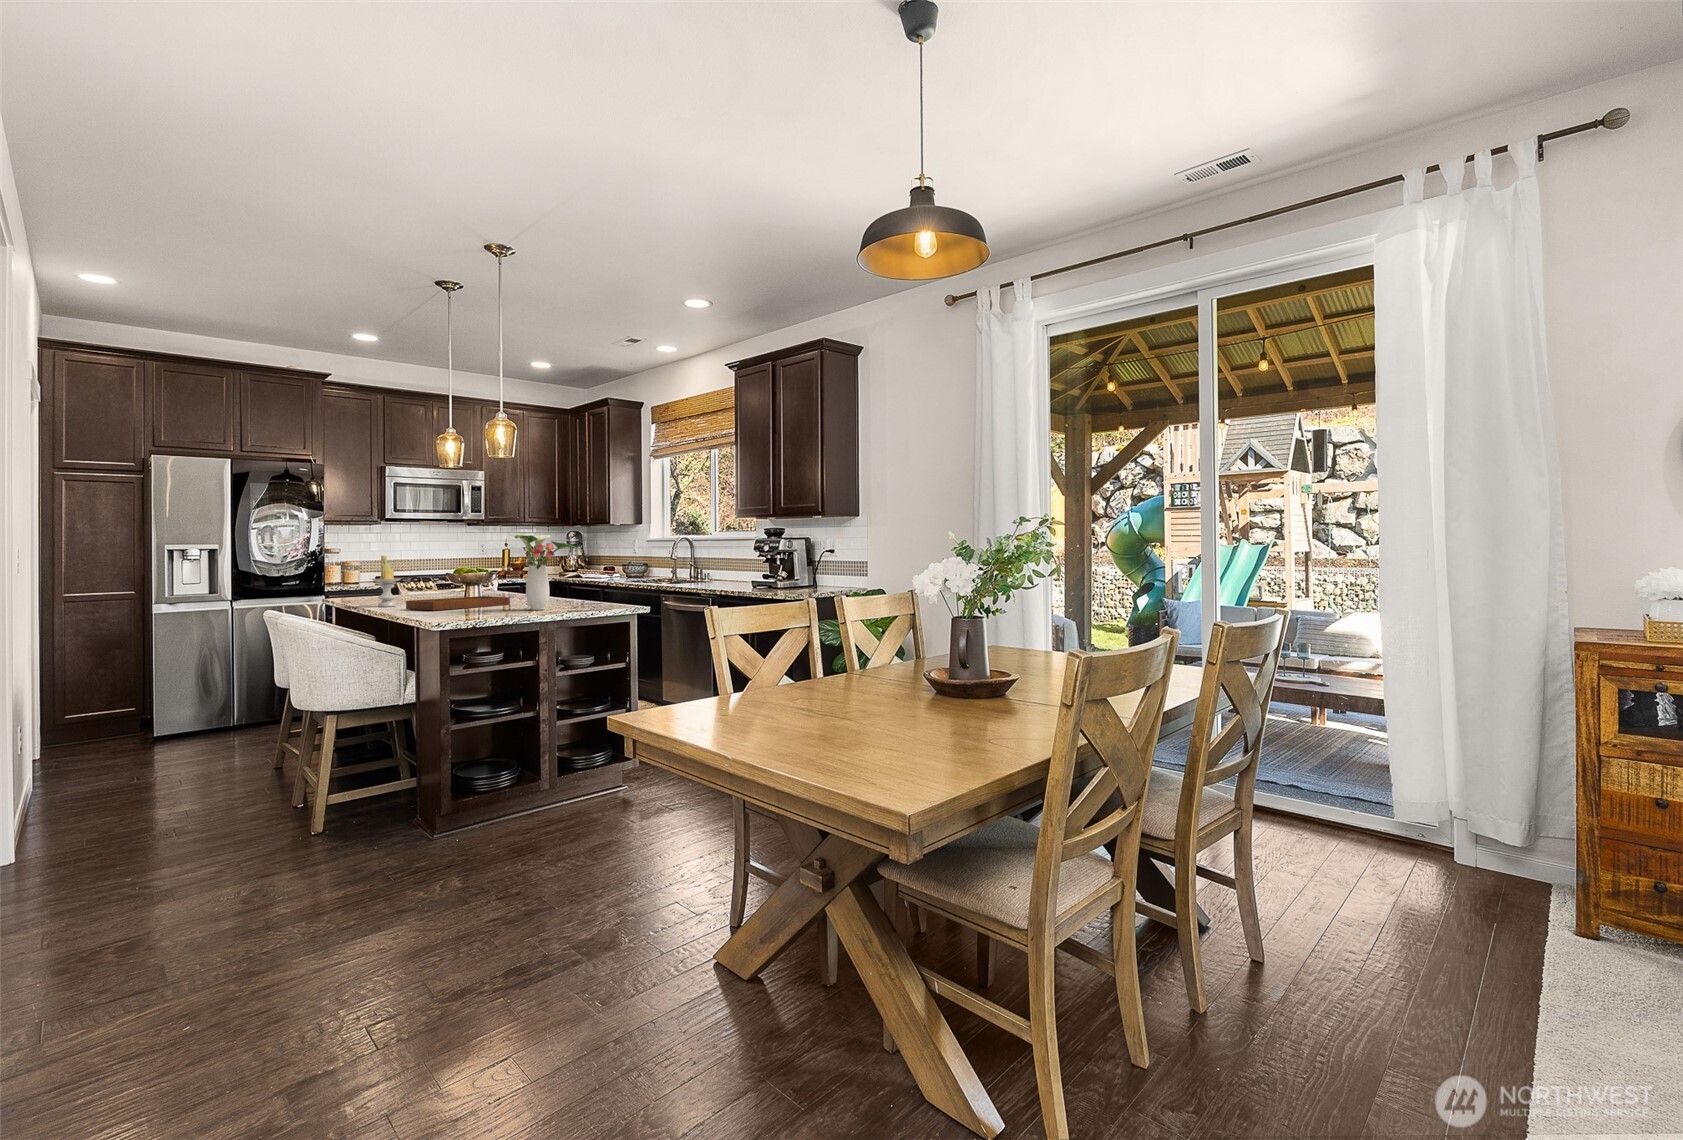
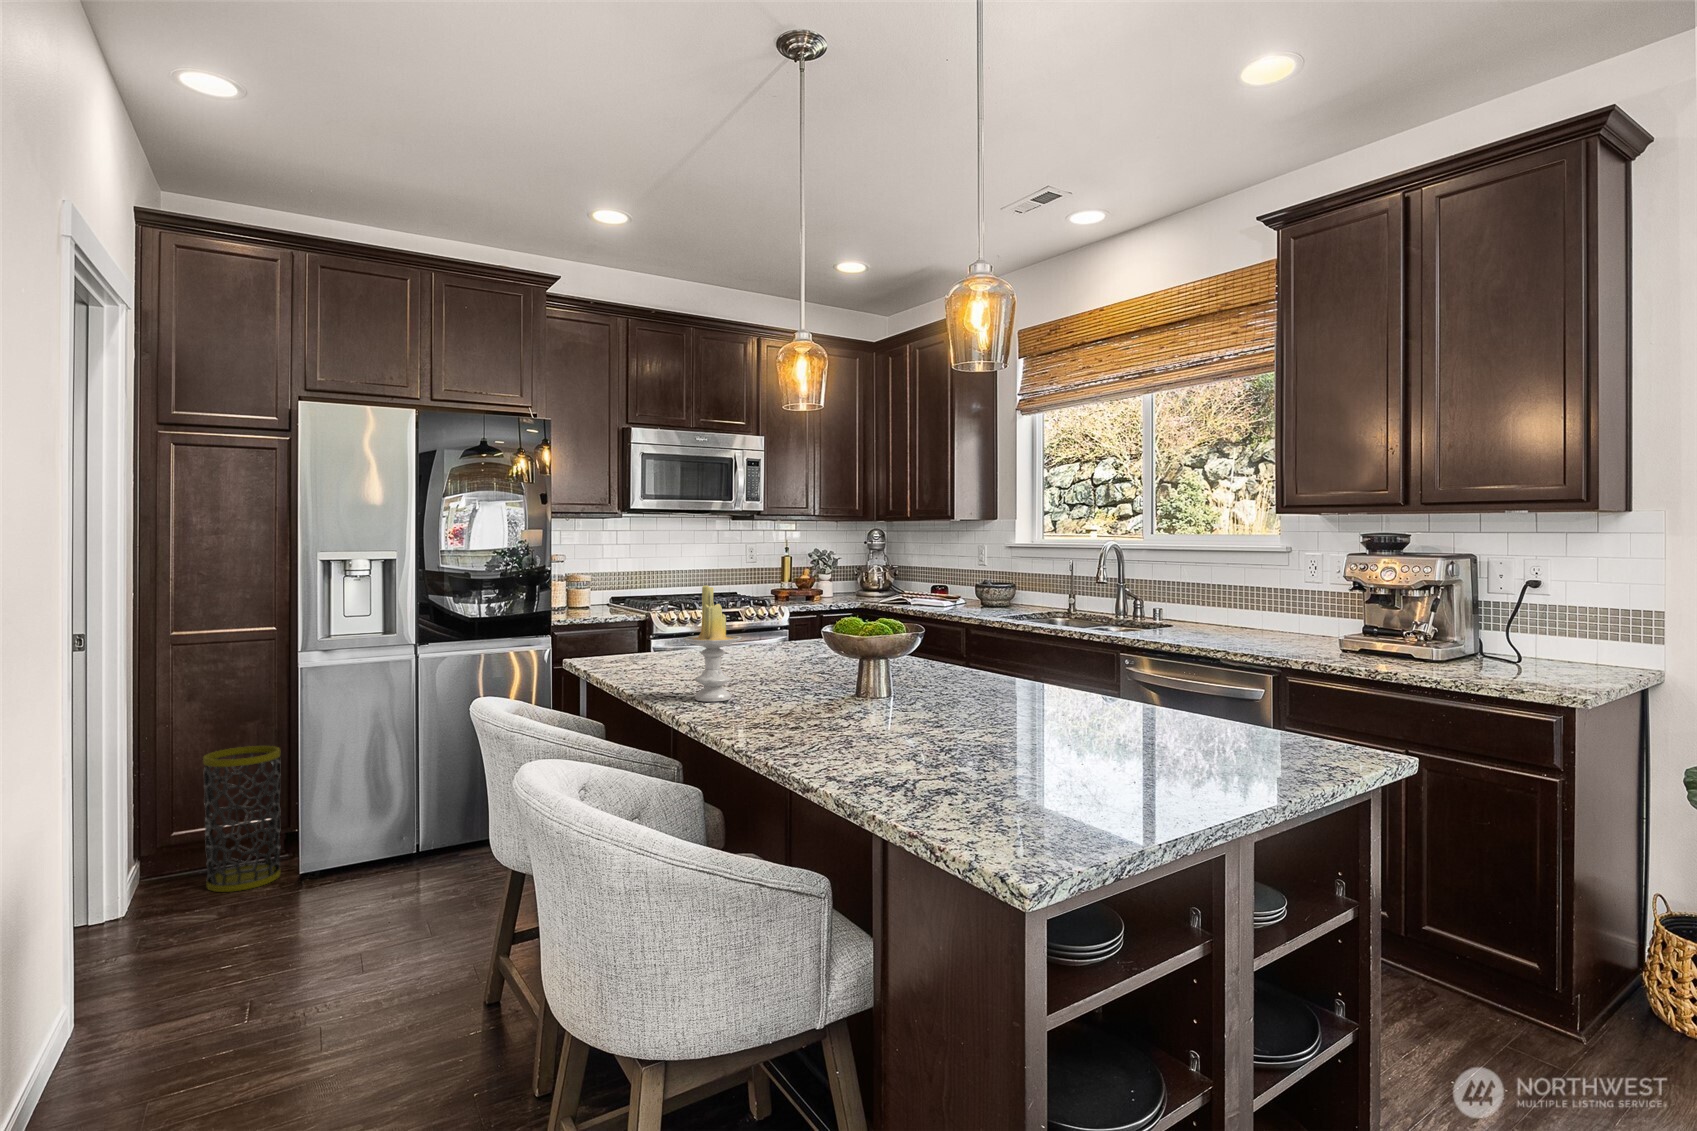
flower arrangement: present [511,533,582,610] -> none [1064,537,1265,747]
tray: present [406,578,509,610] -> none [777,642,983,735]
trash can: none [90,662,142,745] -> present [203,746,280,892]

